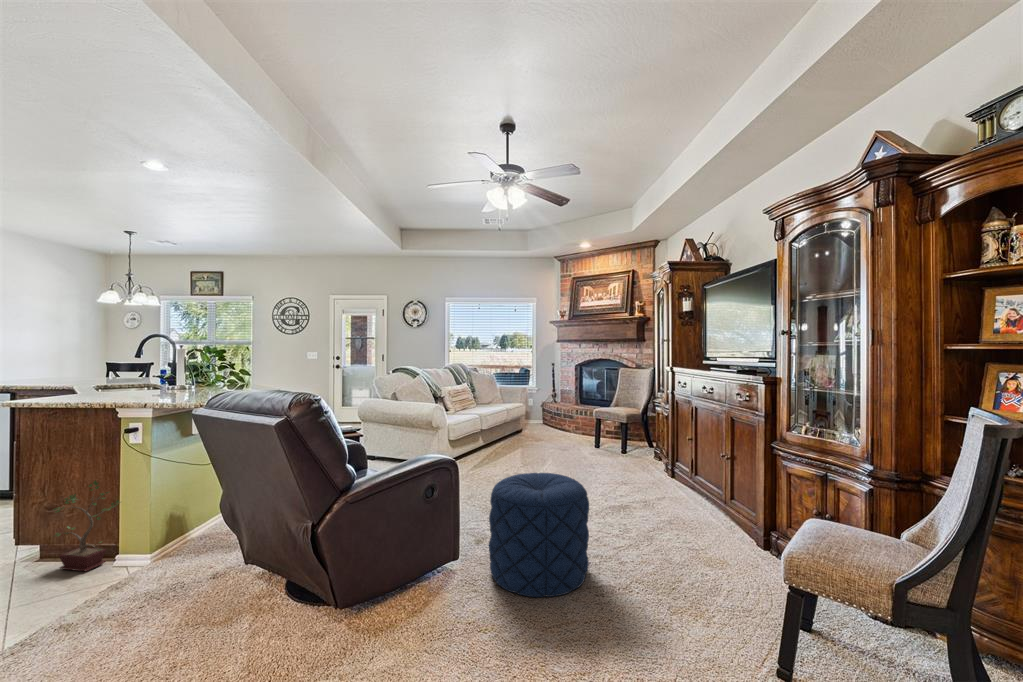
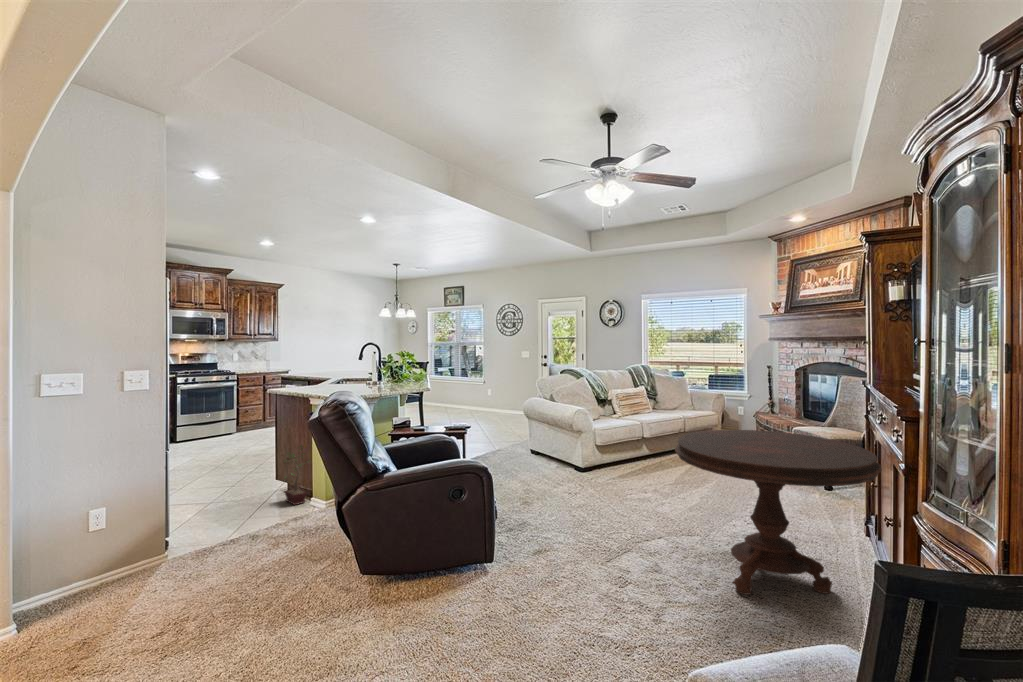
side table: none [588,410,735,537] -> present [675,430,882,595]
pouf: present [489,473,589,597] -> none [510,486,615,621]

